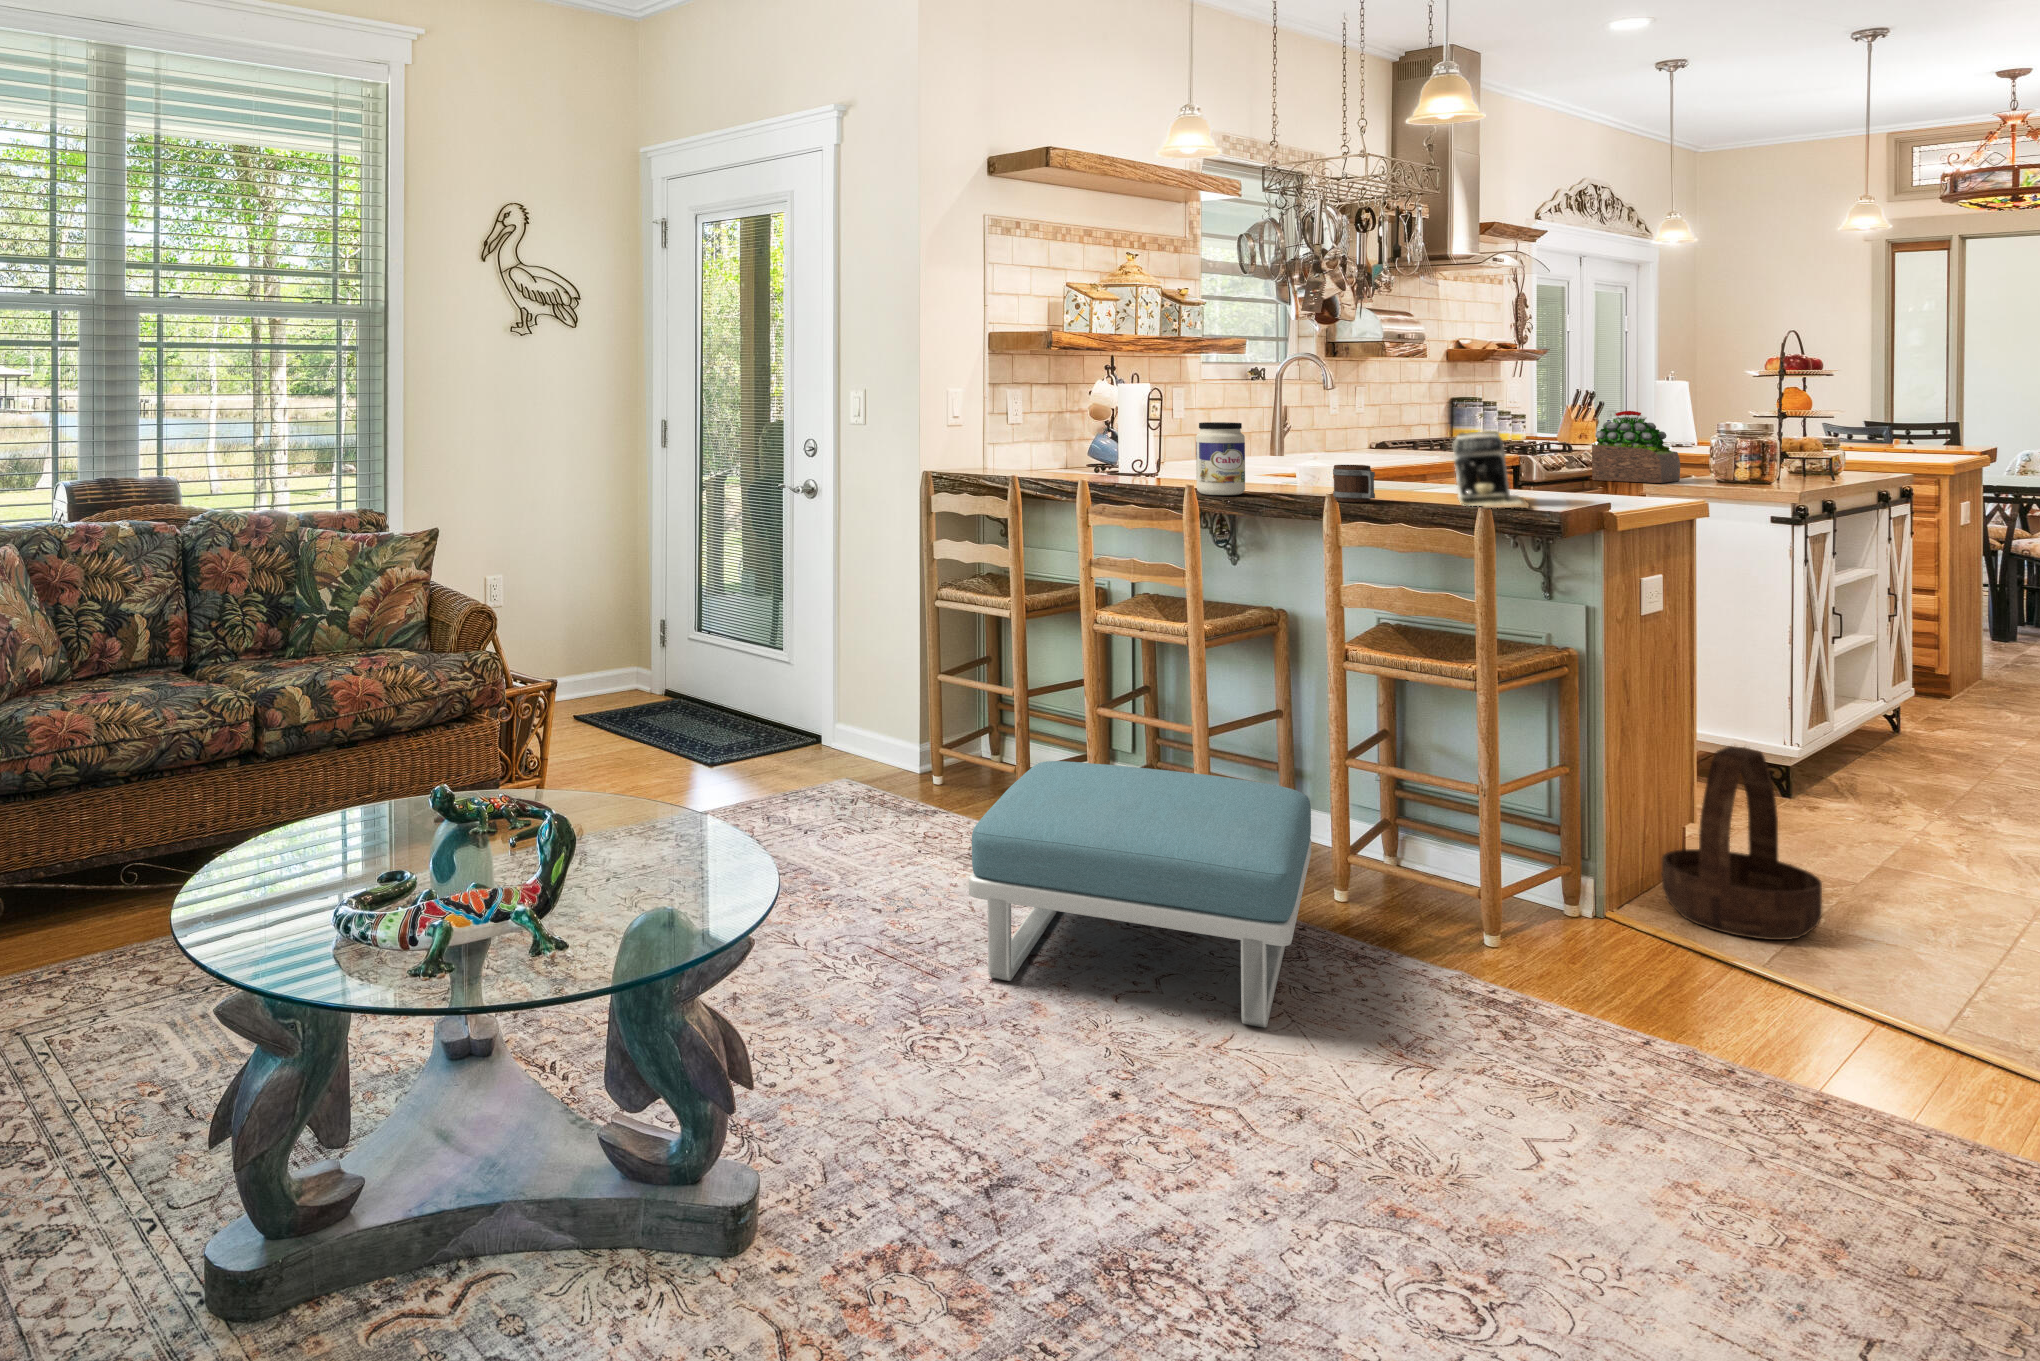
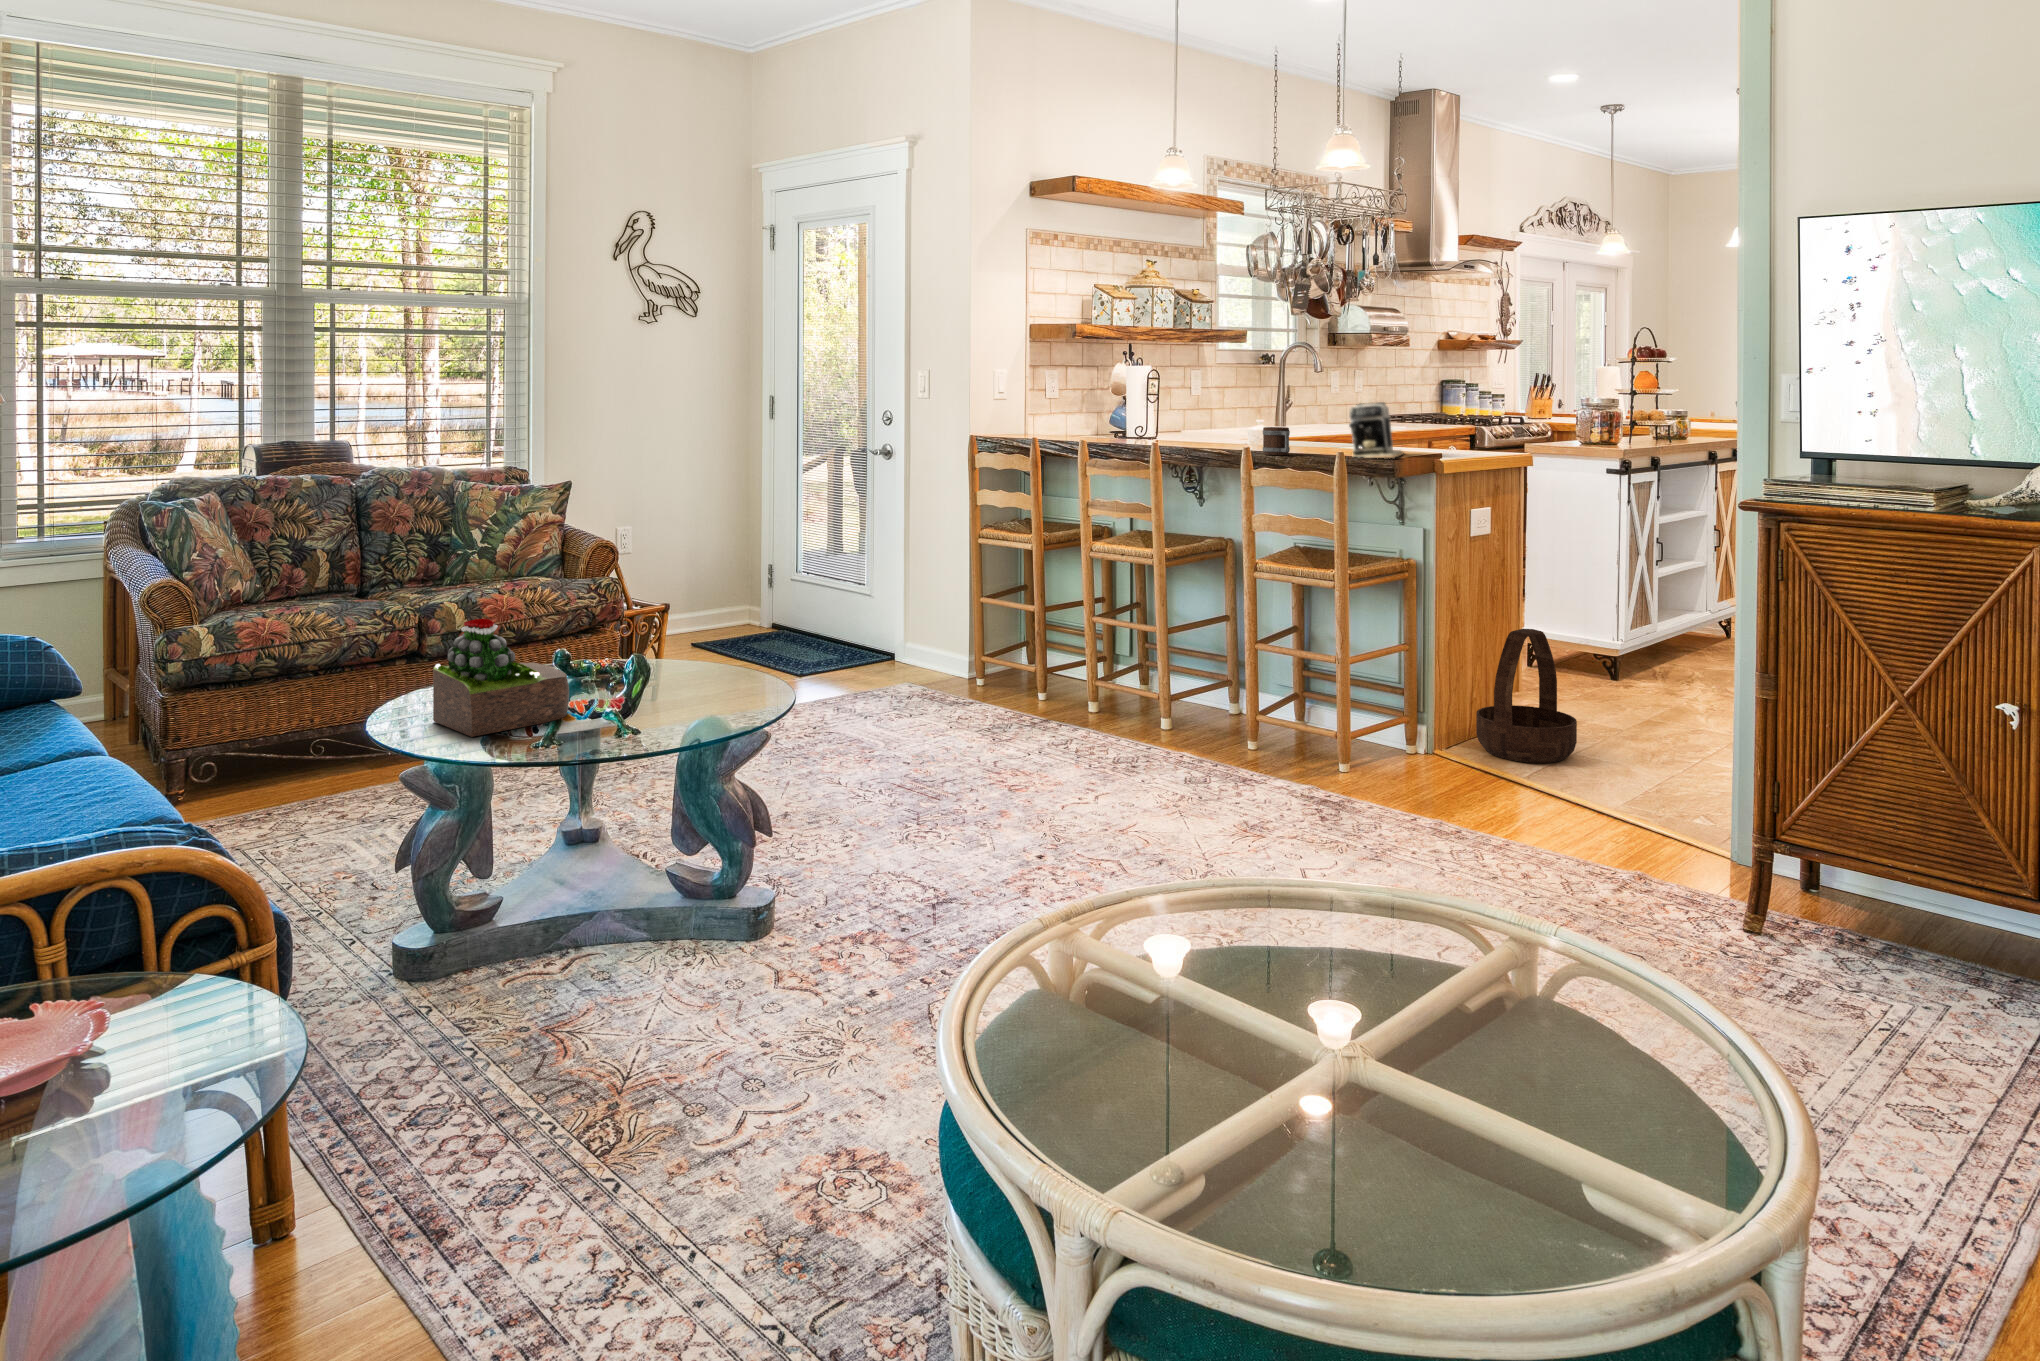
succulent plant: present [1592,411,1680,483] -> present [433,619,569,737]
jar: present [1196,422,1245,495] -> none [1168,395,1203,451]
footstool: present [969,761,1311,1028] -> none [962,649,1221,819]

